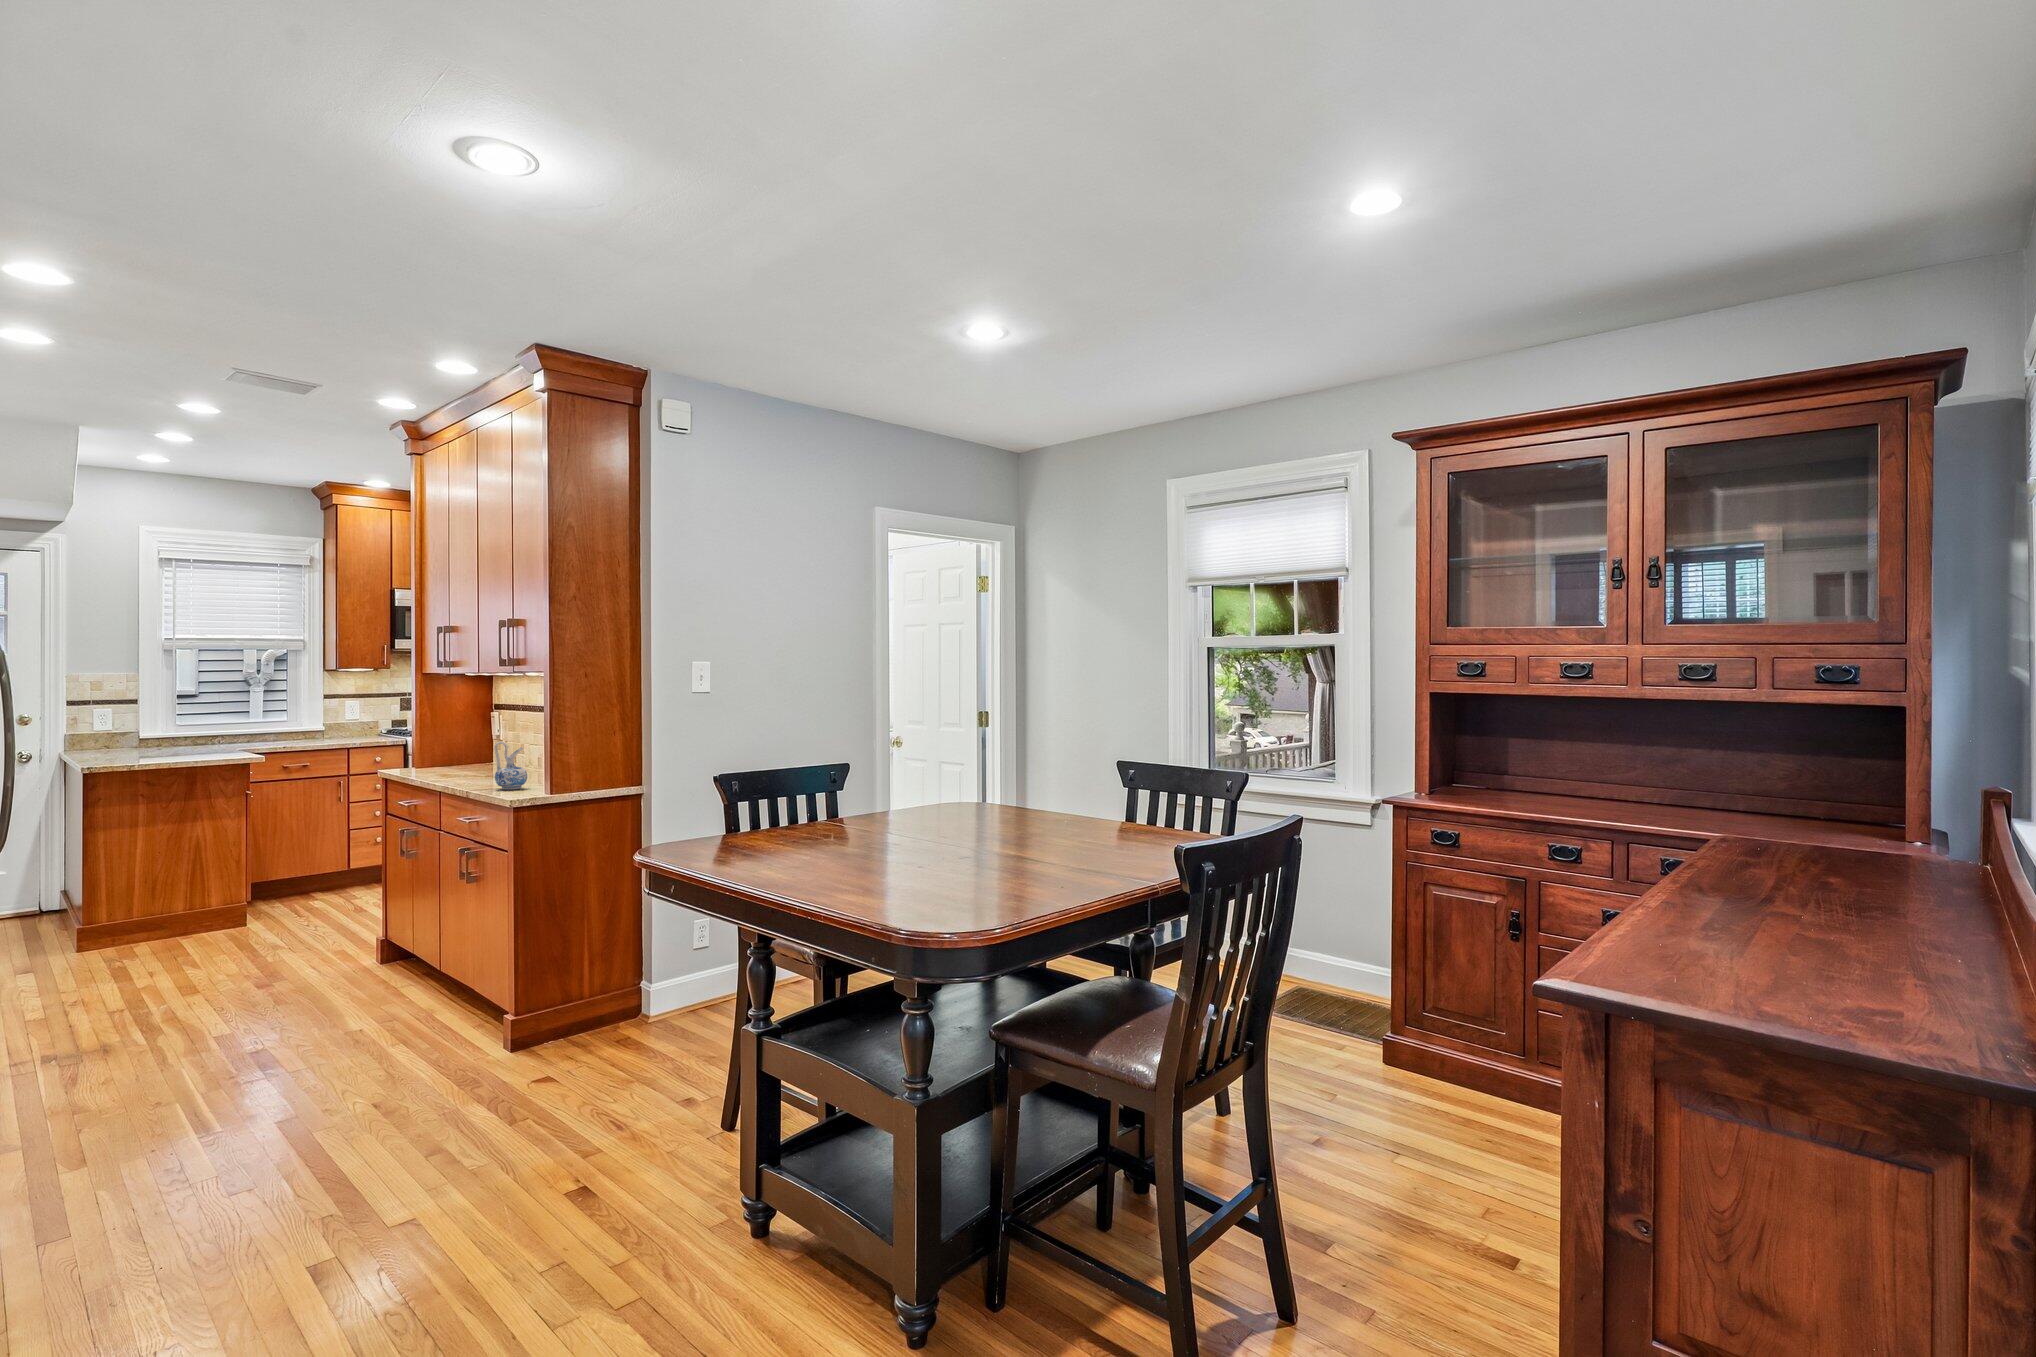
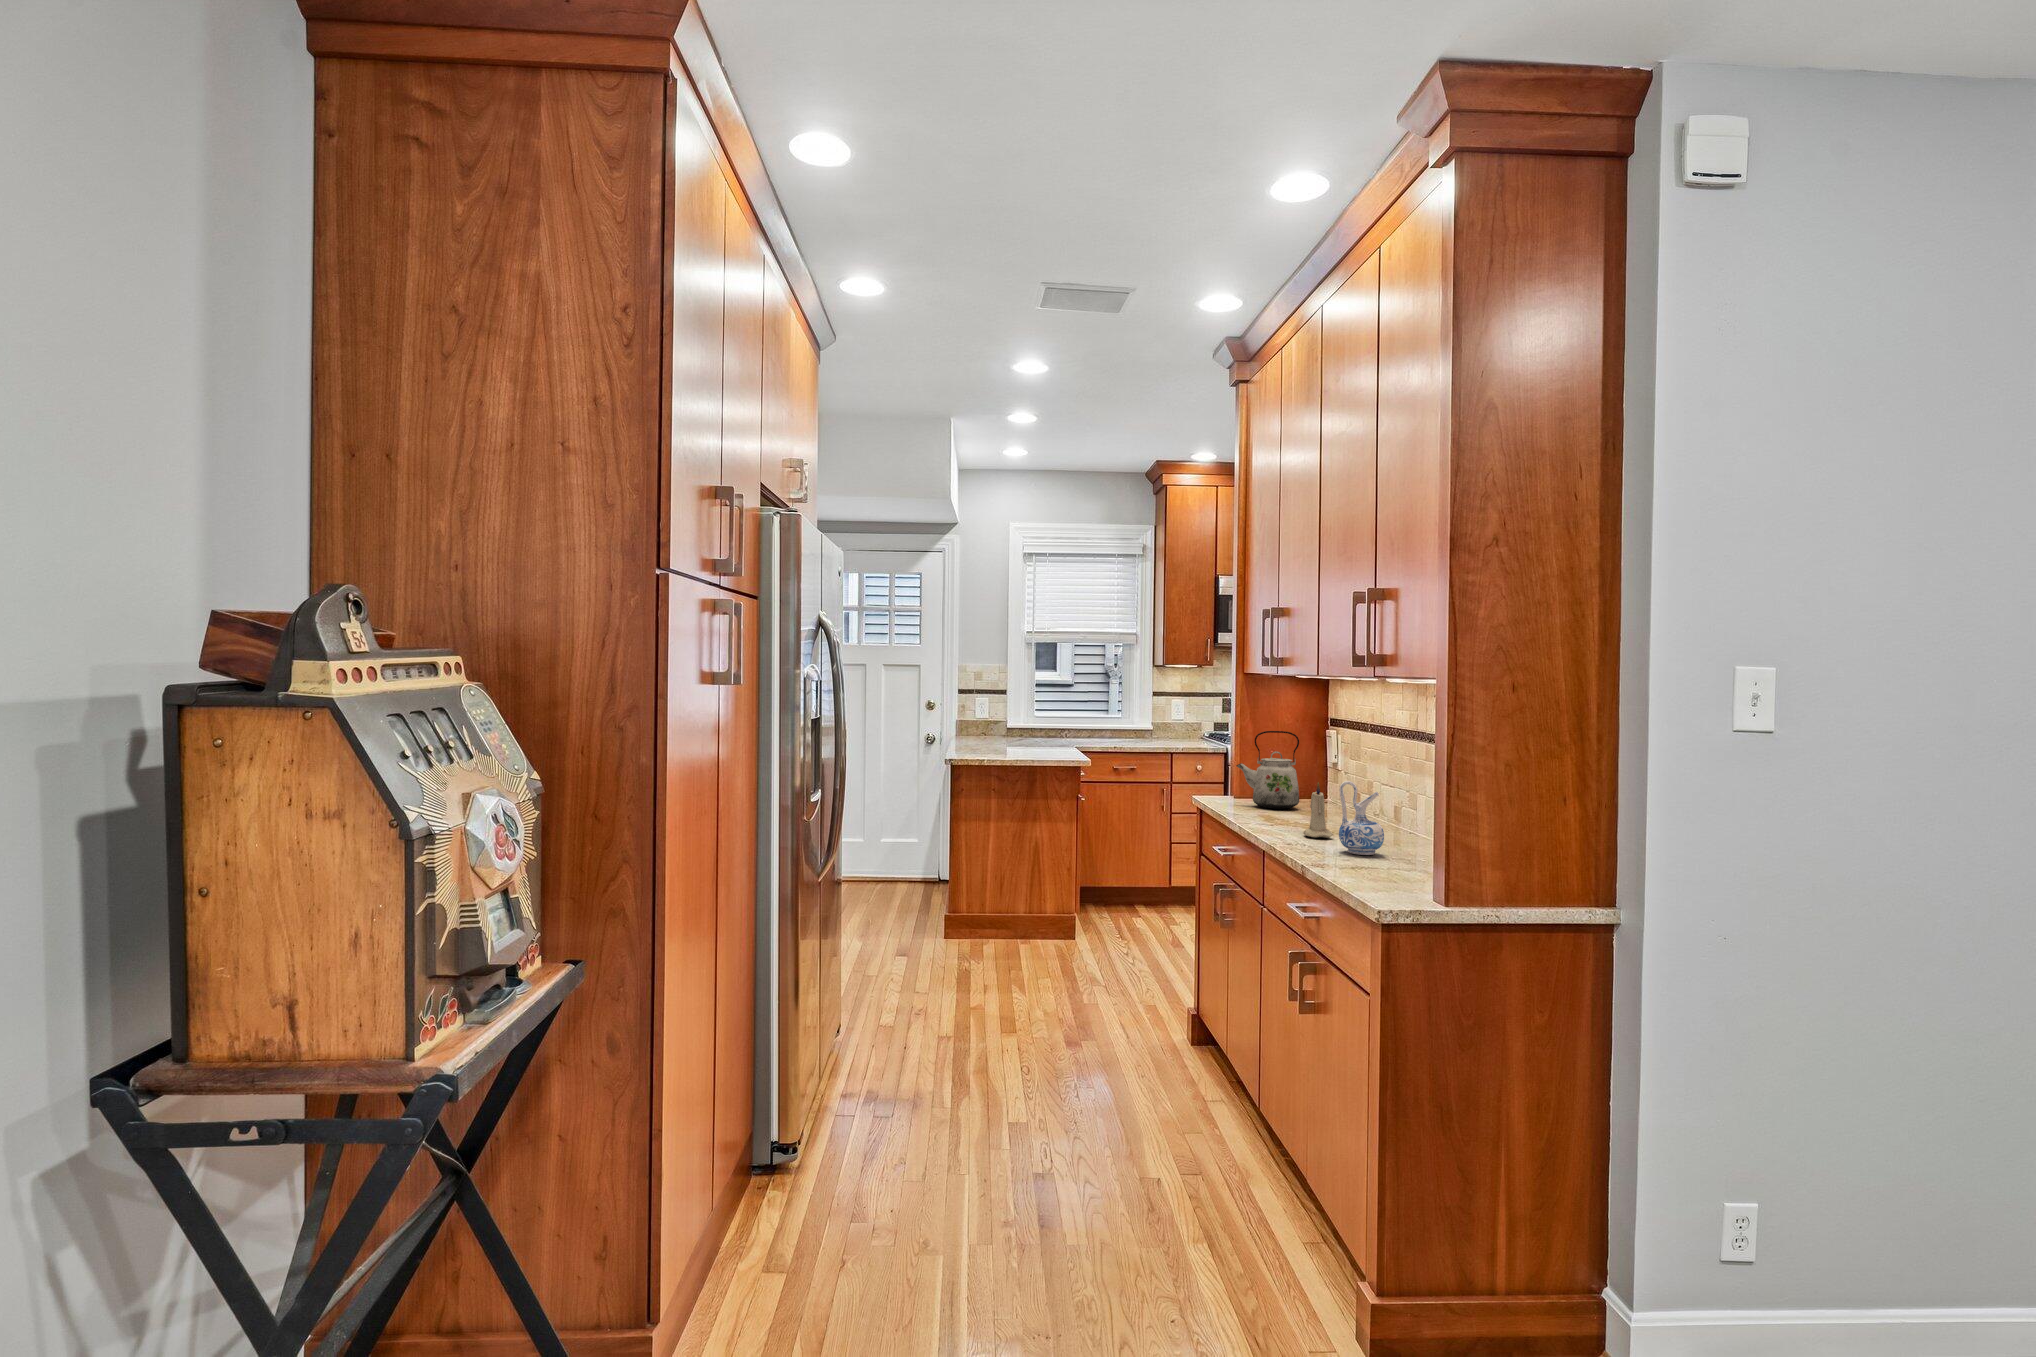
kettle: none [414,715,469,773] -> present [1236,731,1299,809]
candle: none [470,746,493,785] -> present [1303,782,1333,838]

